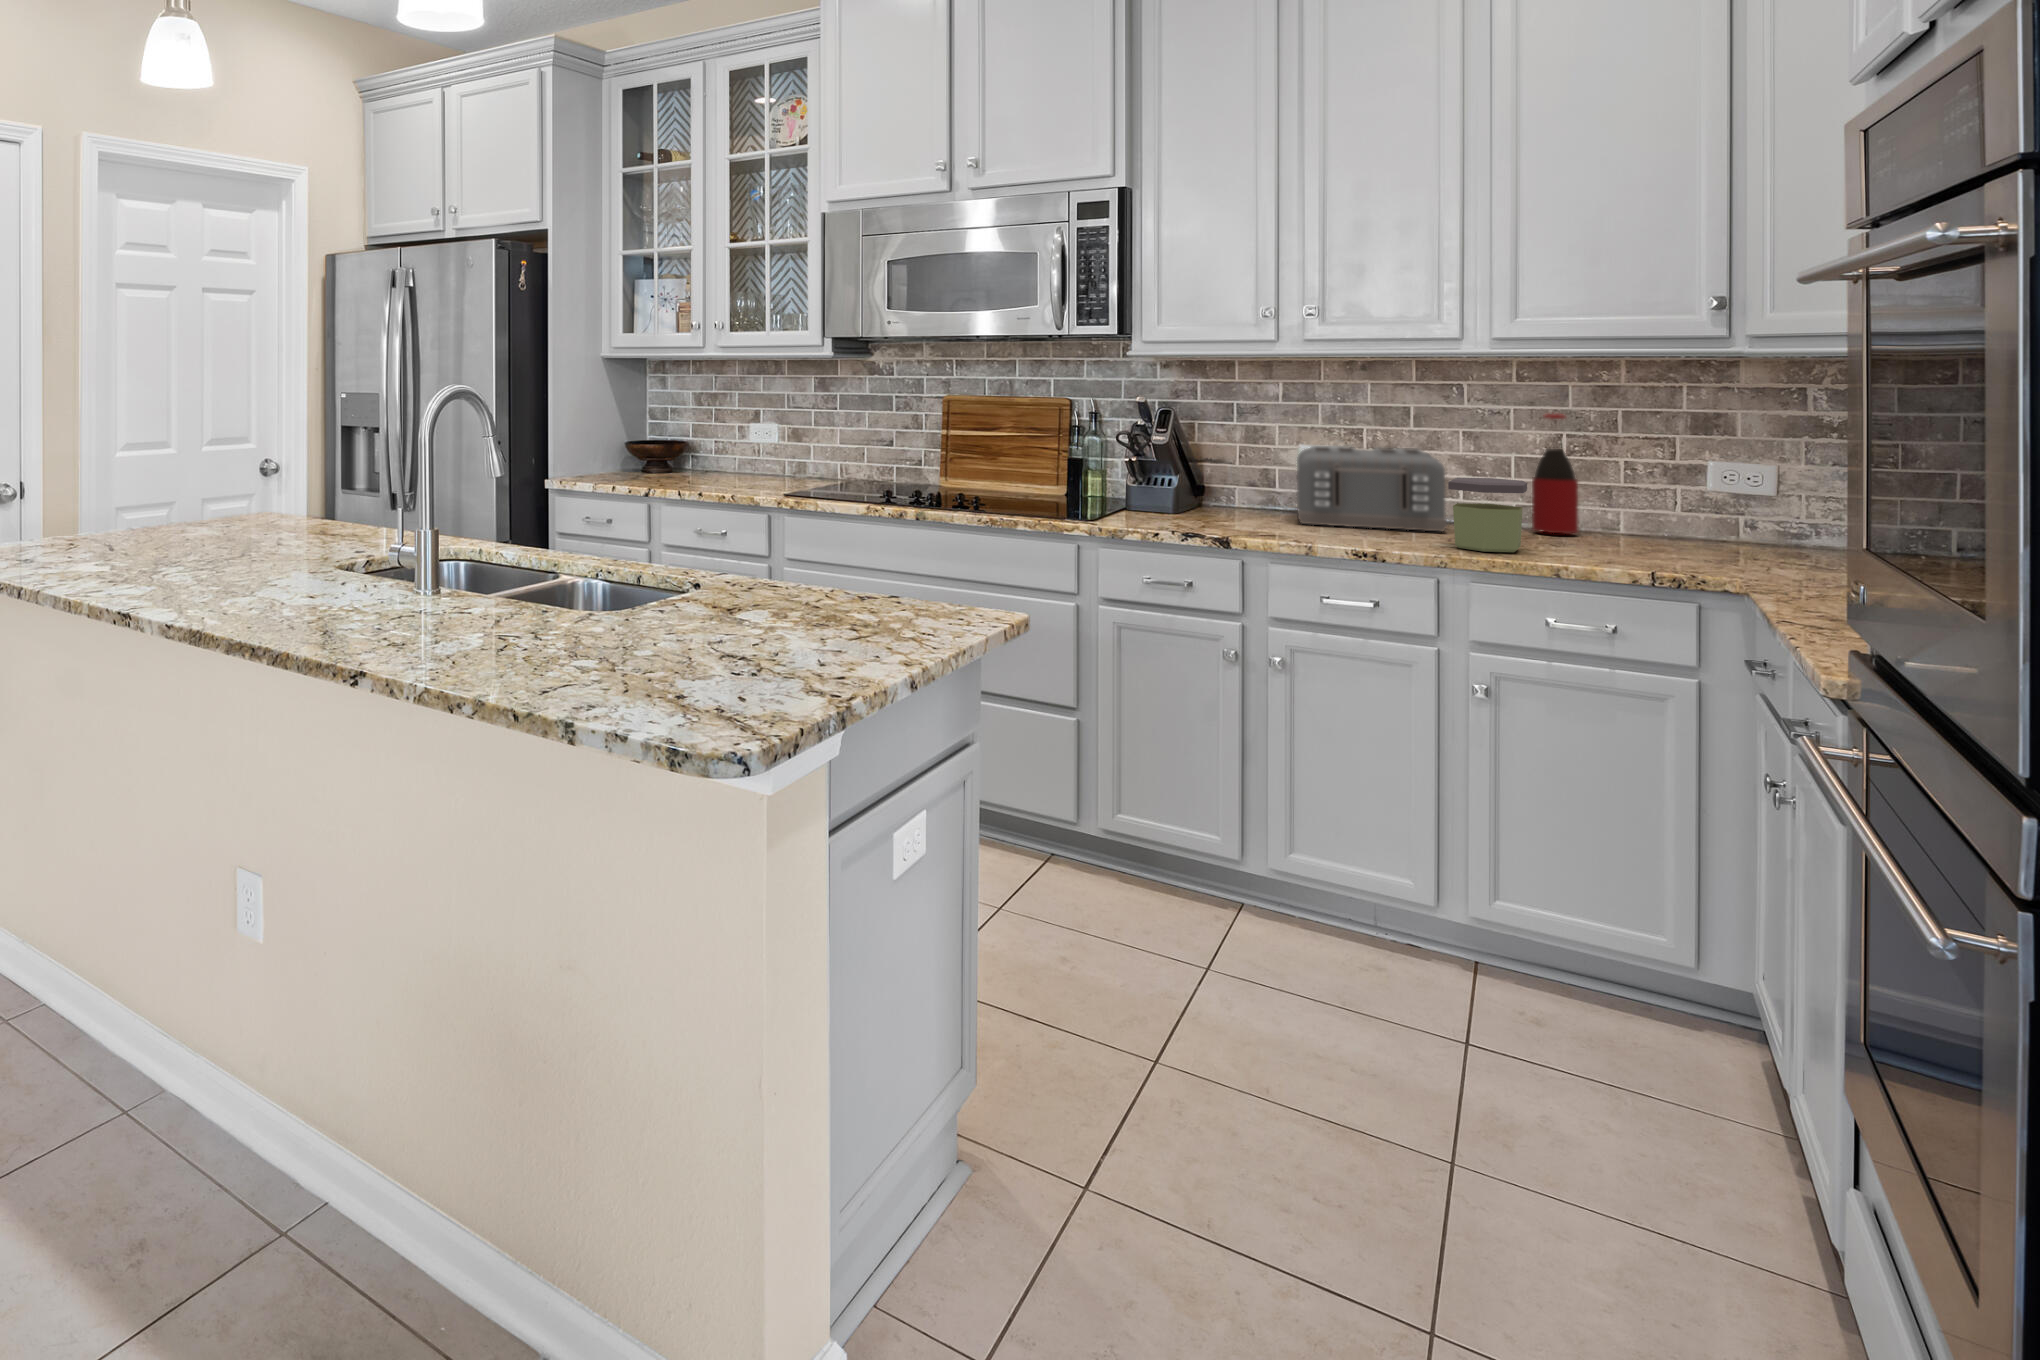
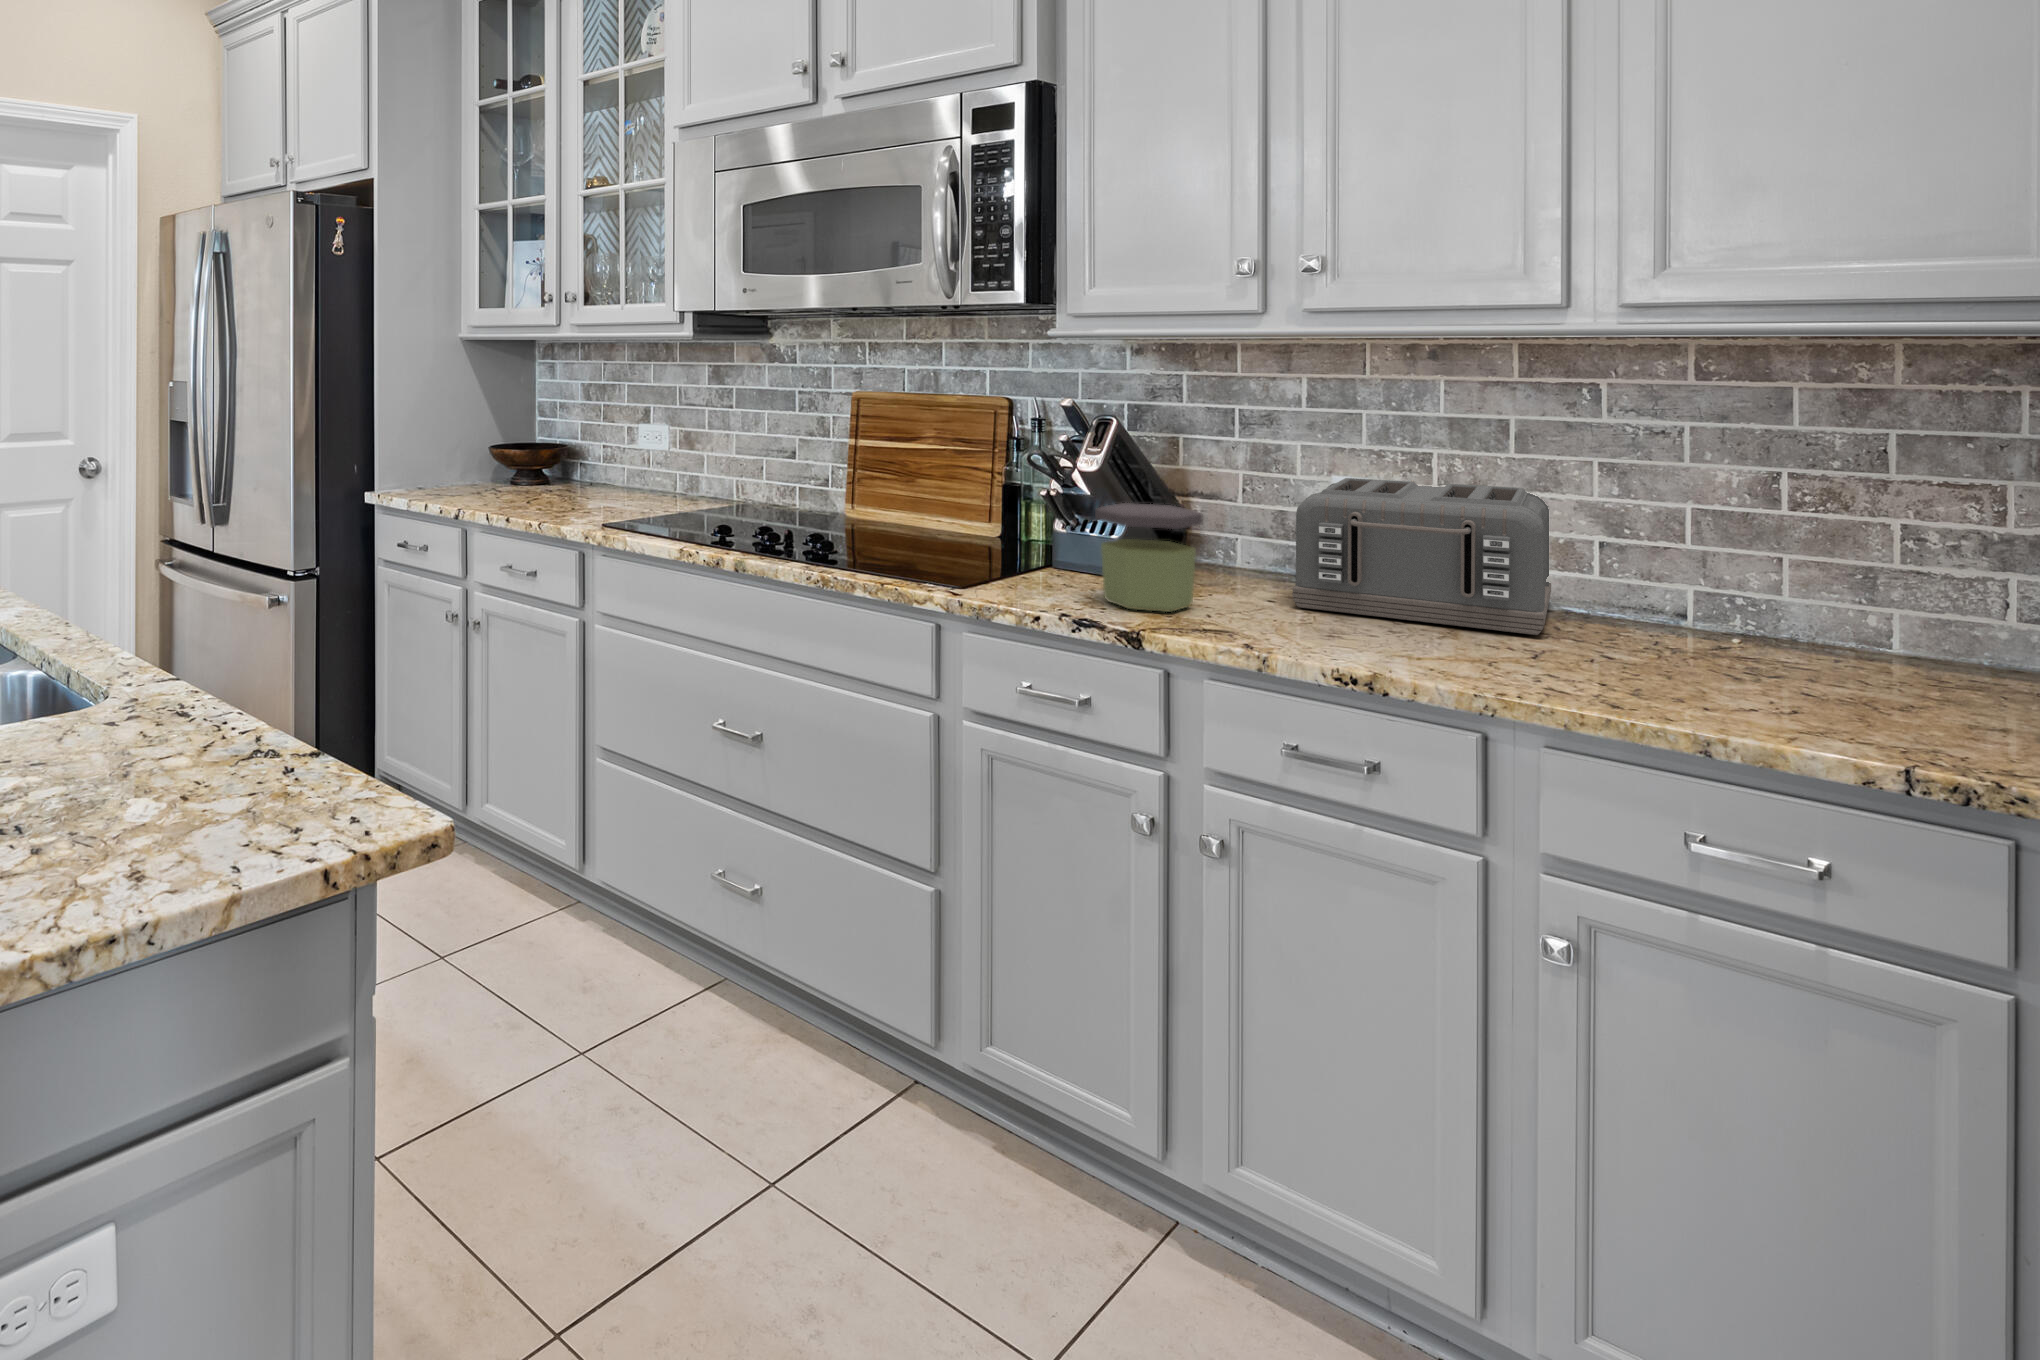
bottle: present [1532,414,1578,533] -> none [1713,438,1802,655]
jar: present [1448,478,1527,552] -> present [1095,503,1202,612]

